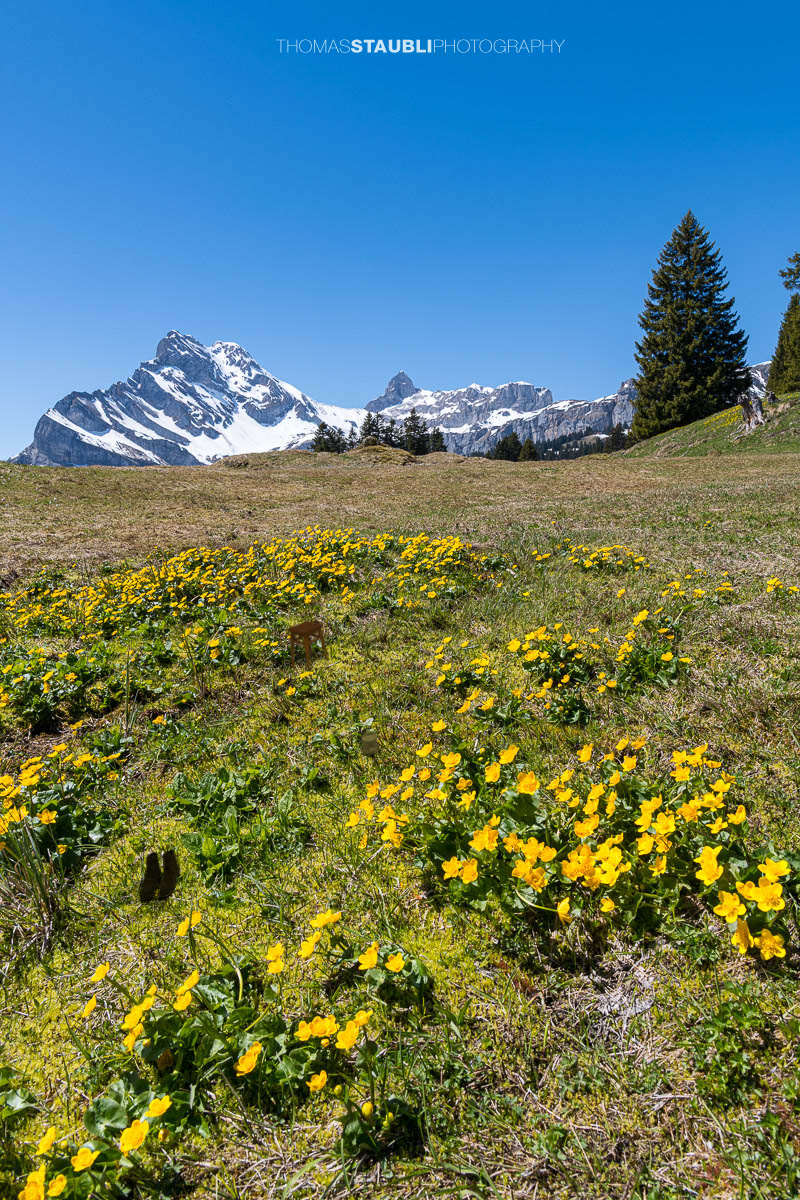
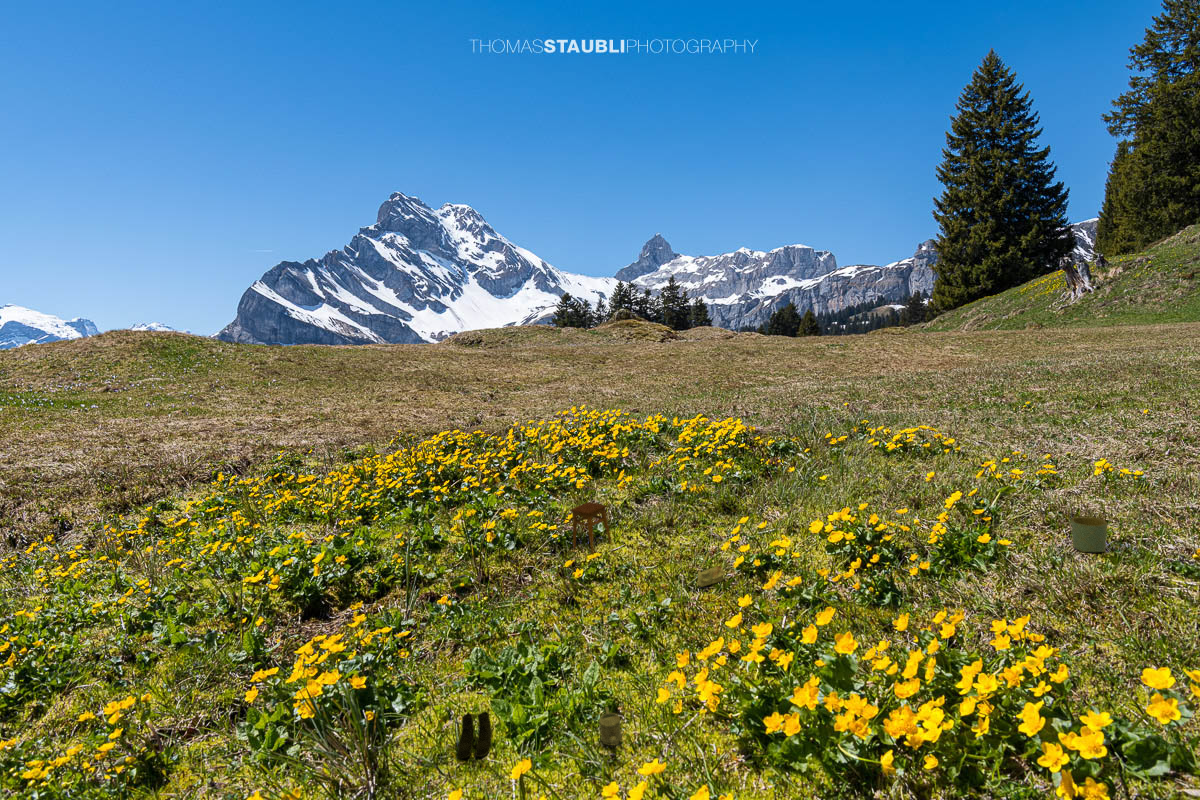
planter: none [746,636,779,669] -> present [1071,517,1107,552]
bag: none [403,672,429,705] -> present [698,553,724,587]
watering can: present [362,729,379,755] -> present [599,707,622,745]

